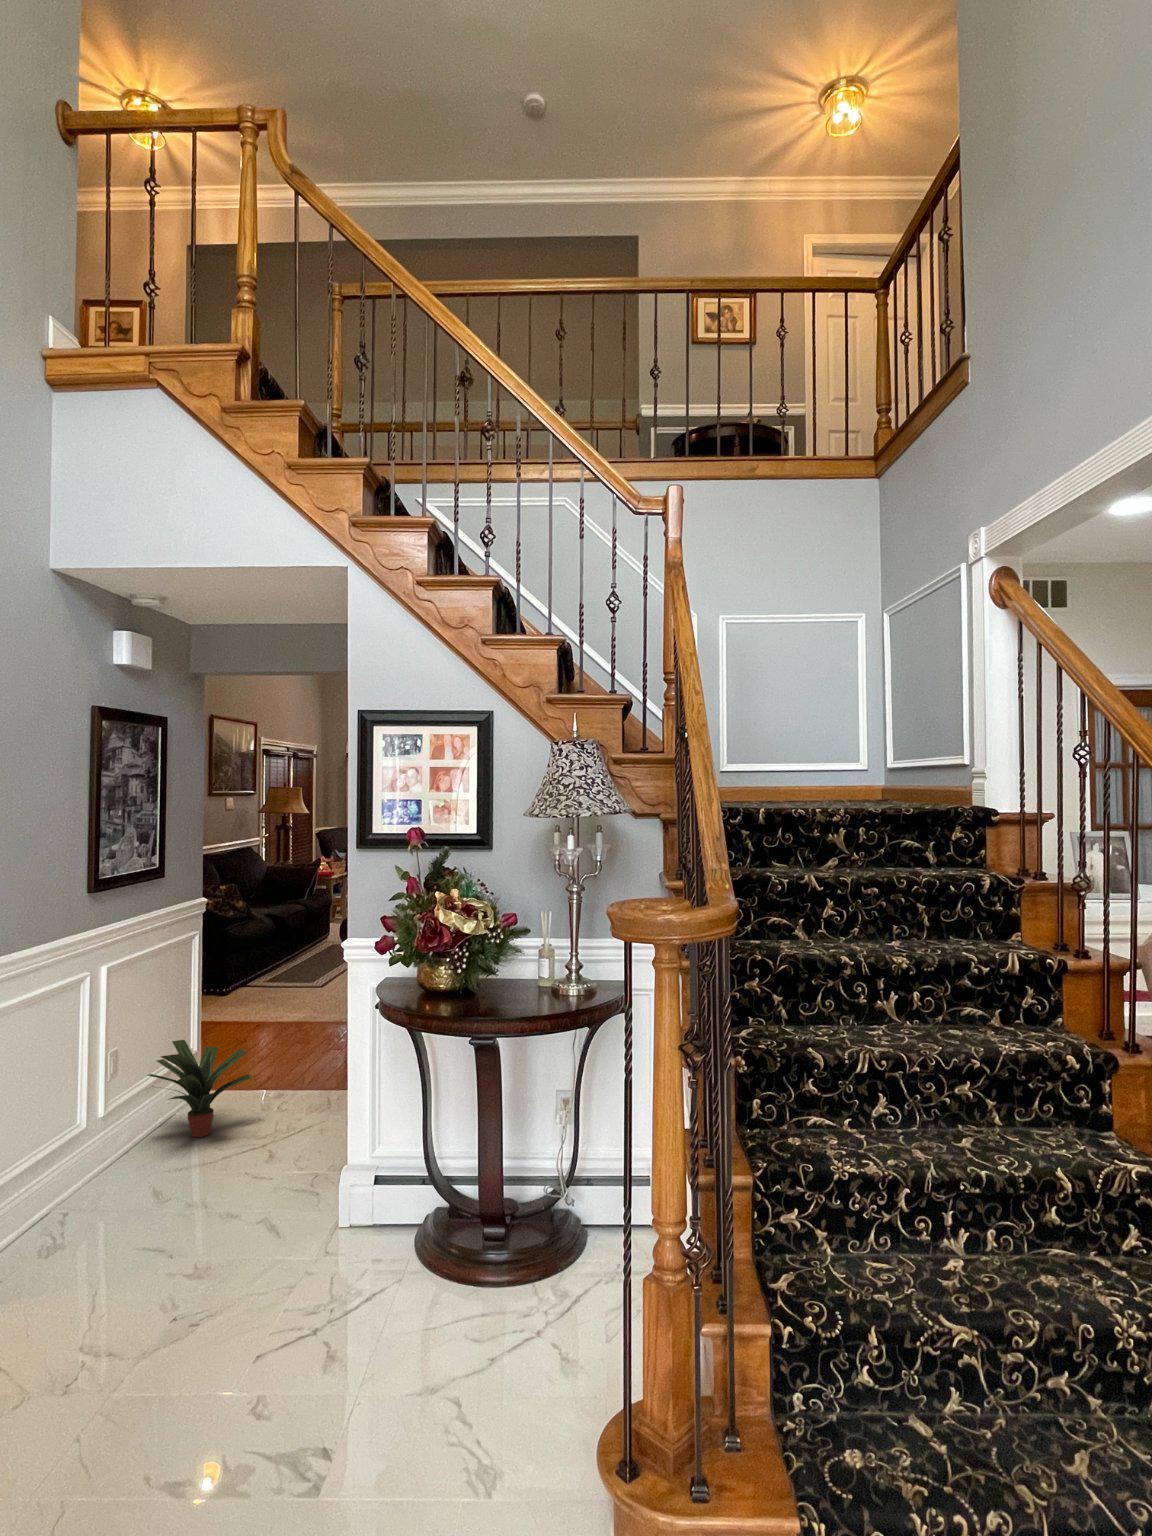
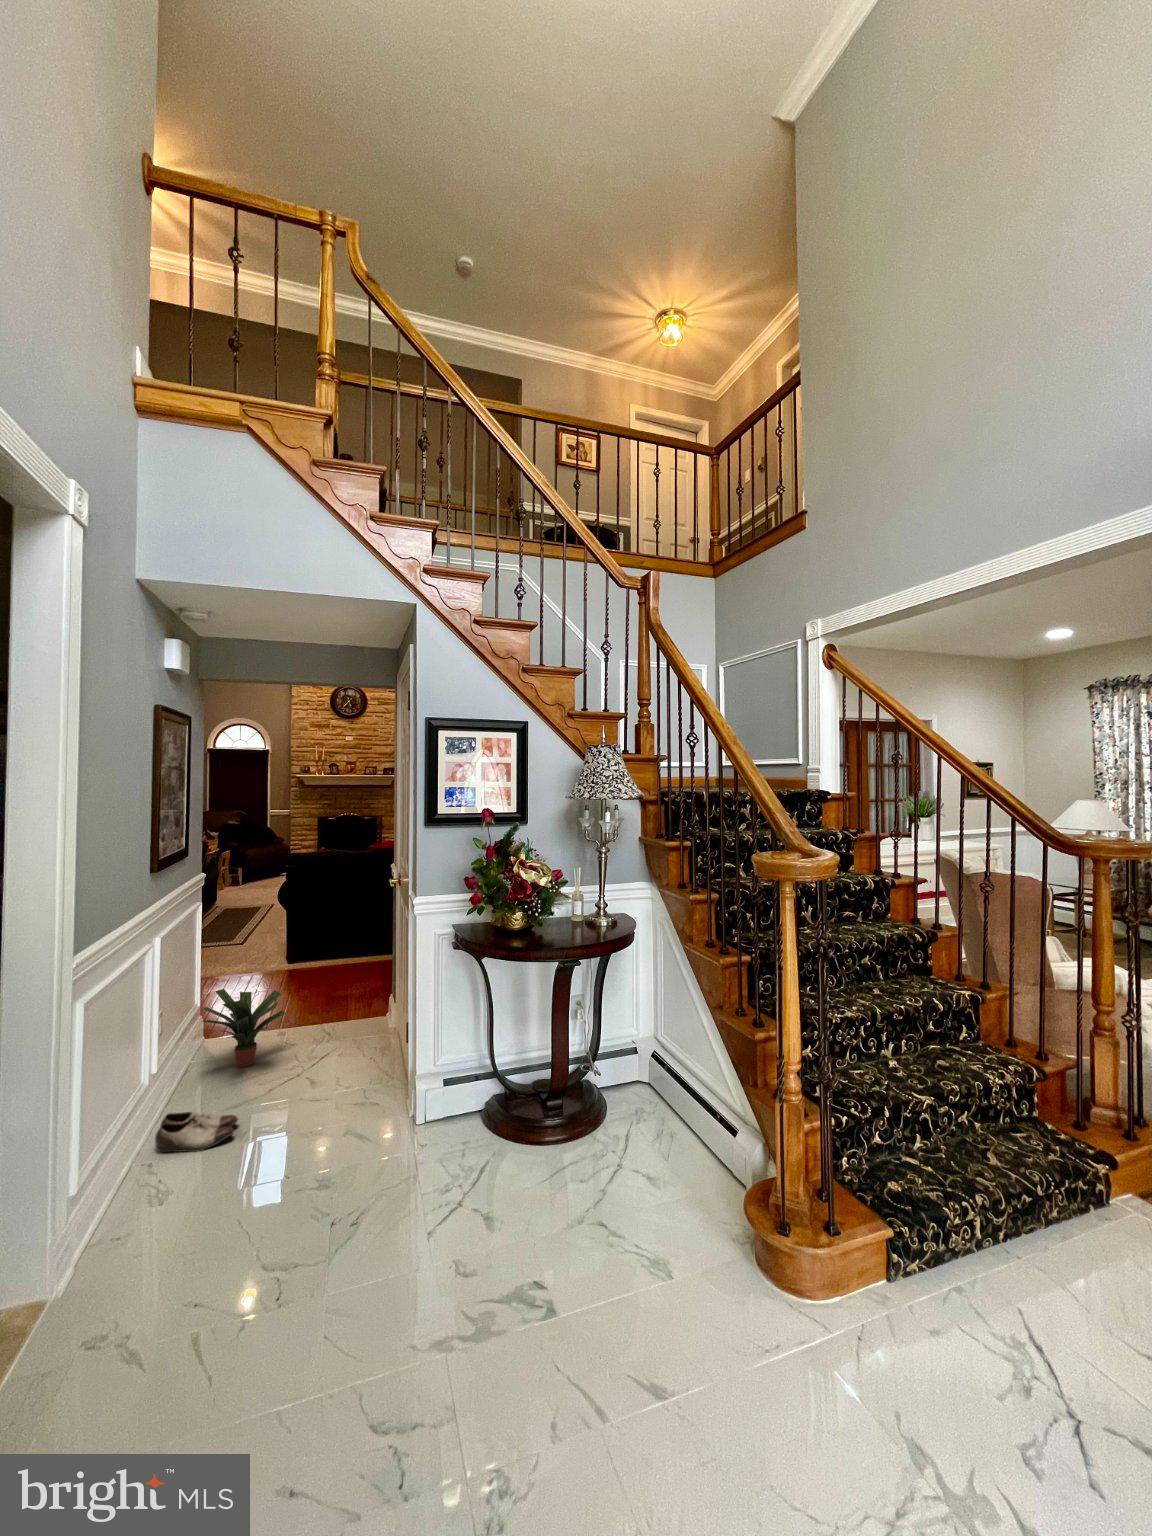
shoe: none [50,1175,145,1224] -> present [155,1112,238,1153]

